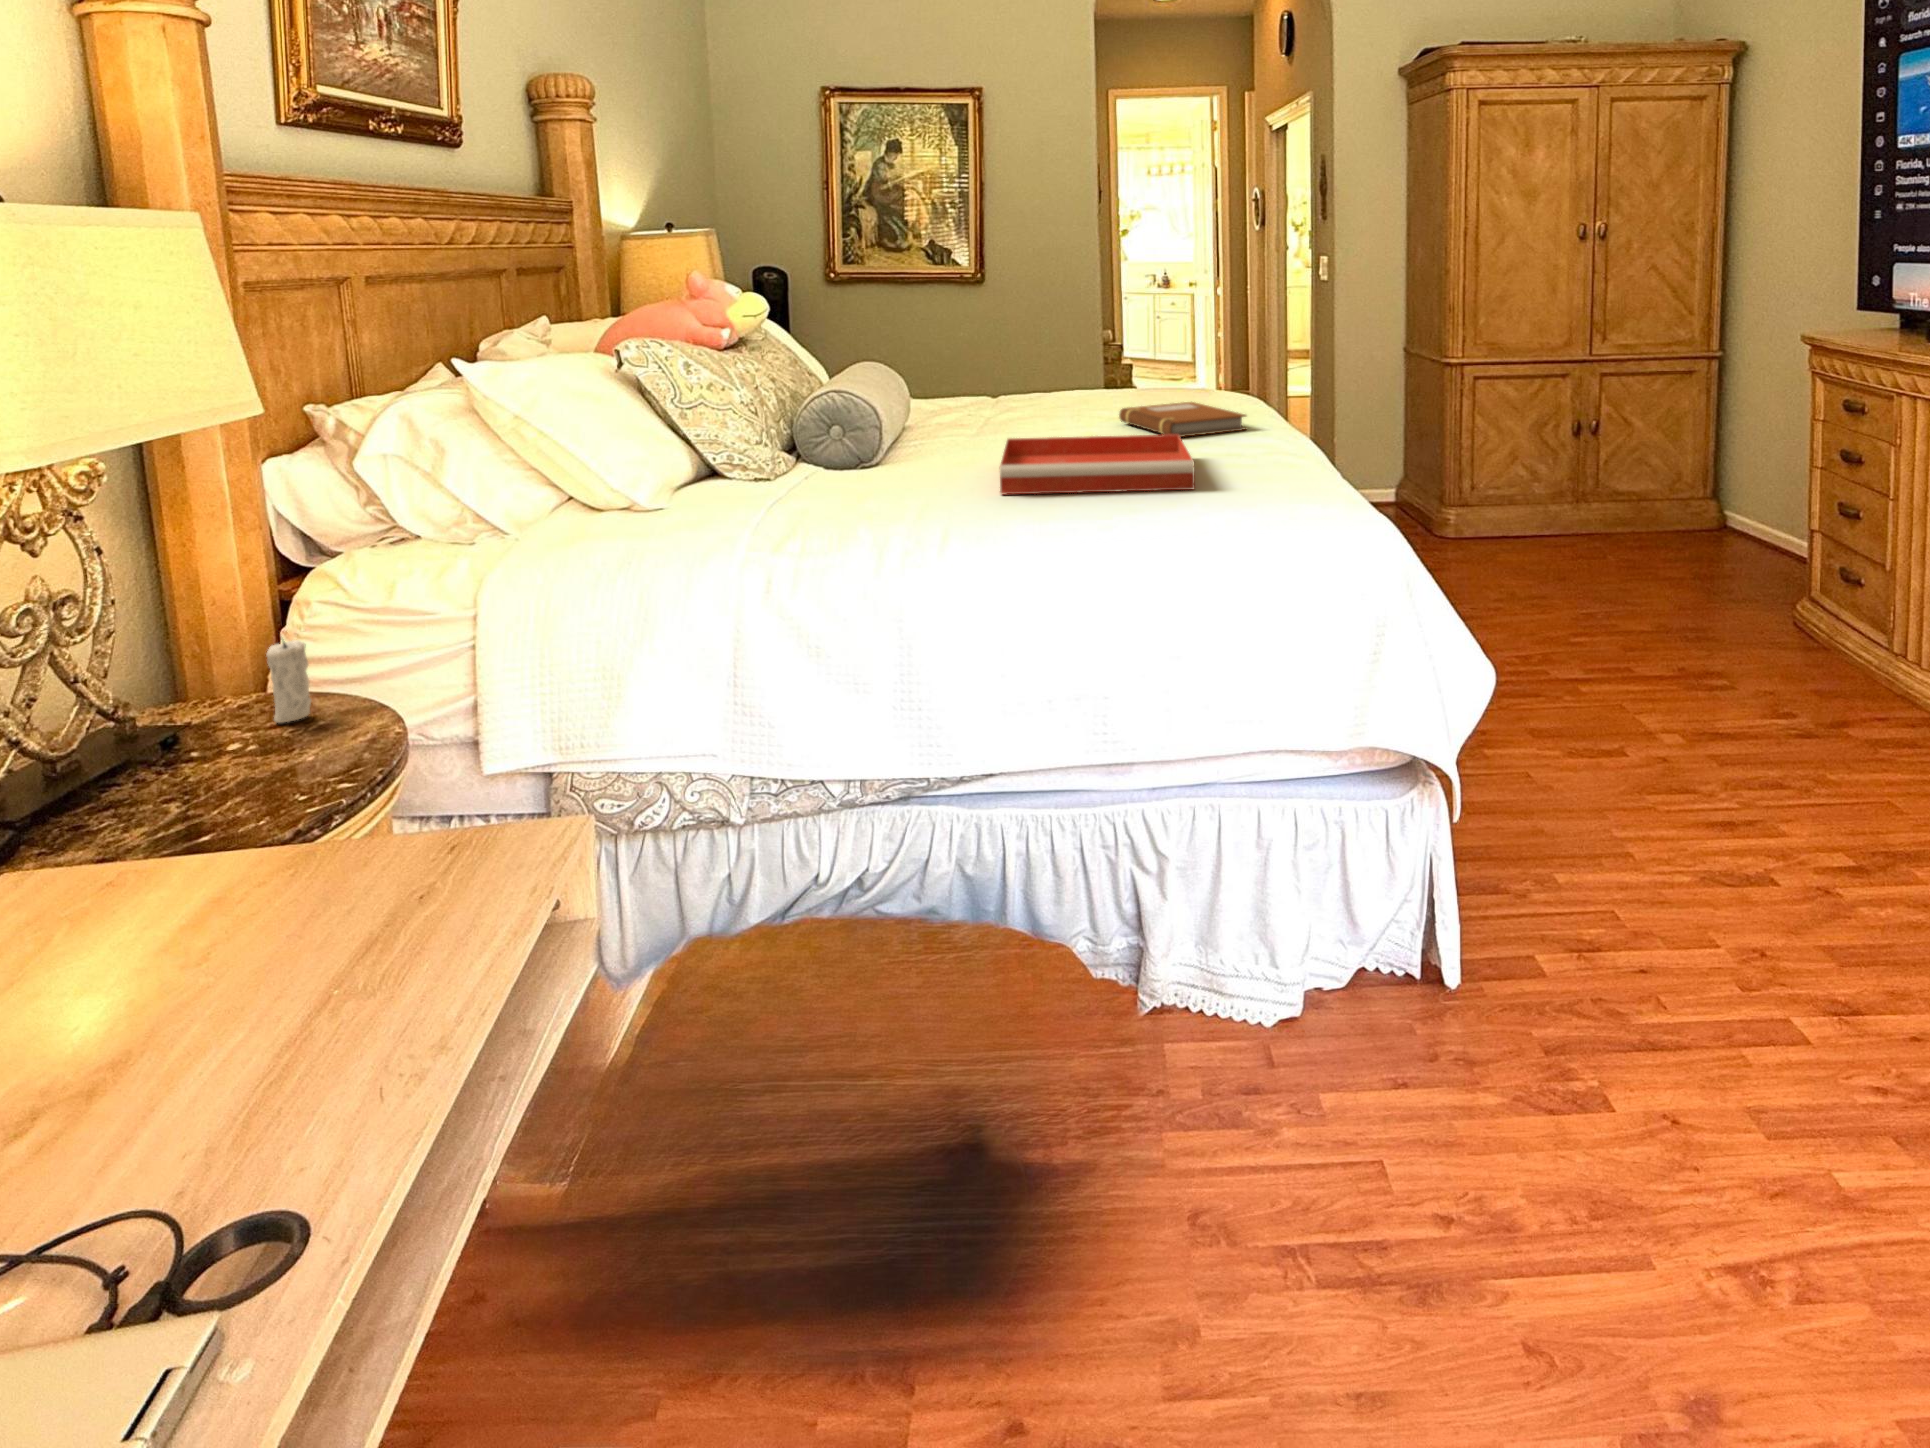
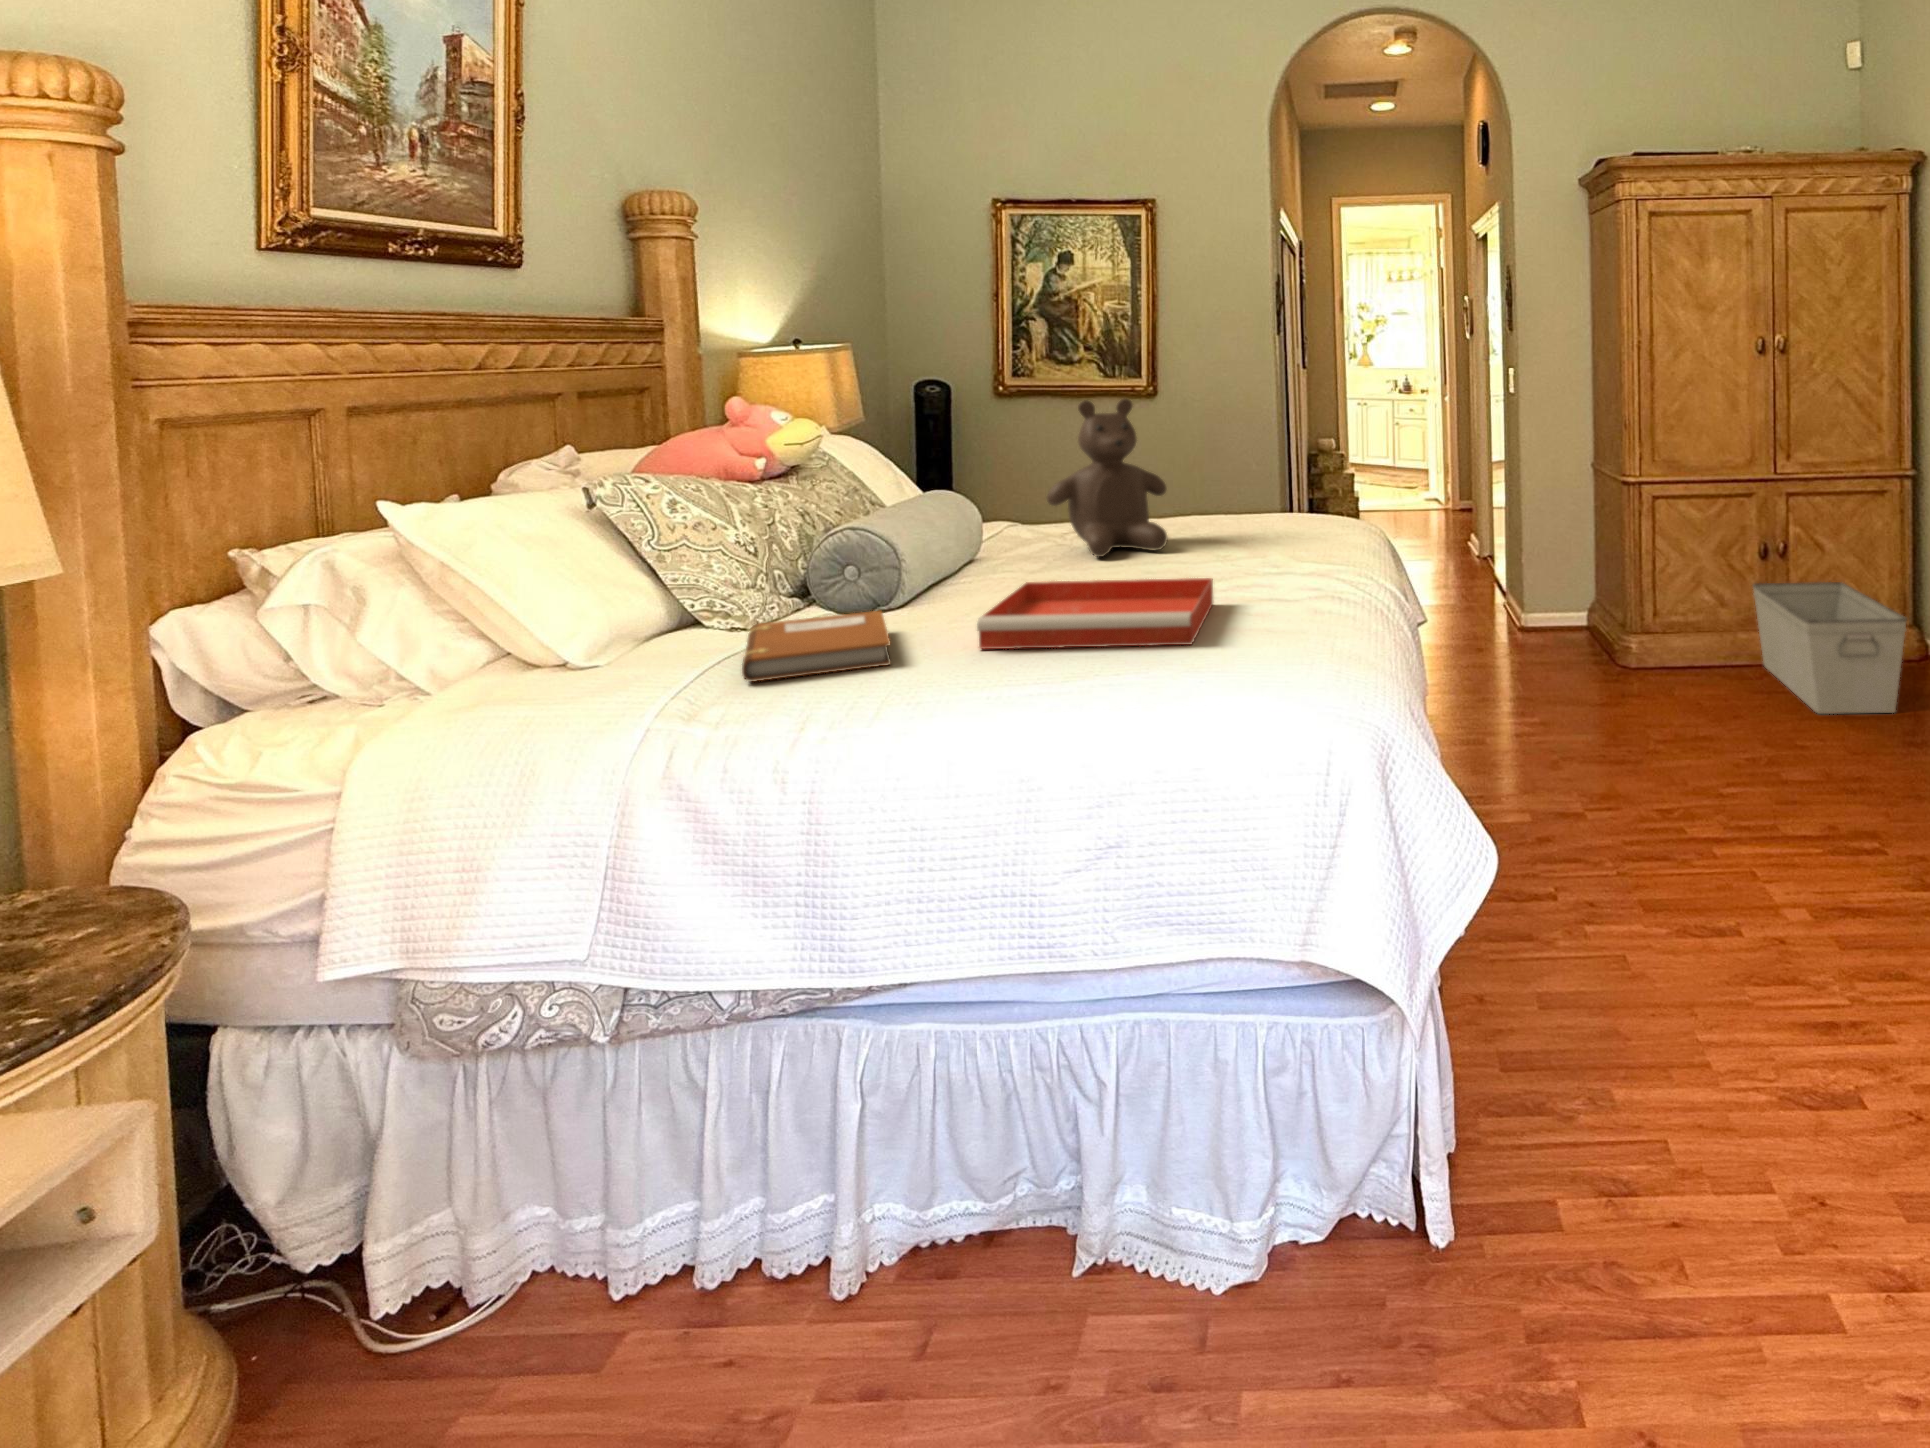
teddy bear: none [972,274,1087,422] -> present [1047,399,1168,557]
notebook: present [1119,402,1246,437] -> present [742,611,891,682]
storage bin: none [1562,453,1720,571] -> present [1753,582,1907,714]
candle: present [266,640,311,723] -> none [26,816,83,925]

